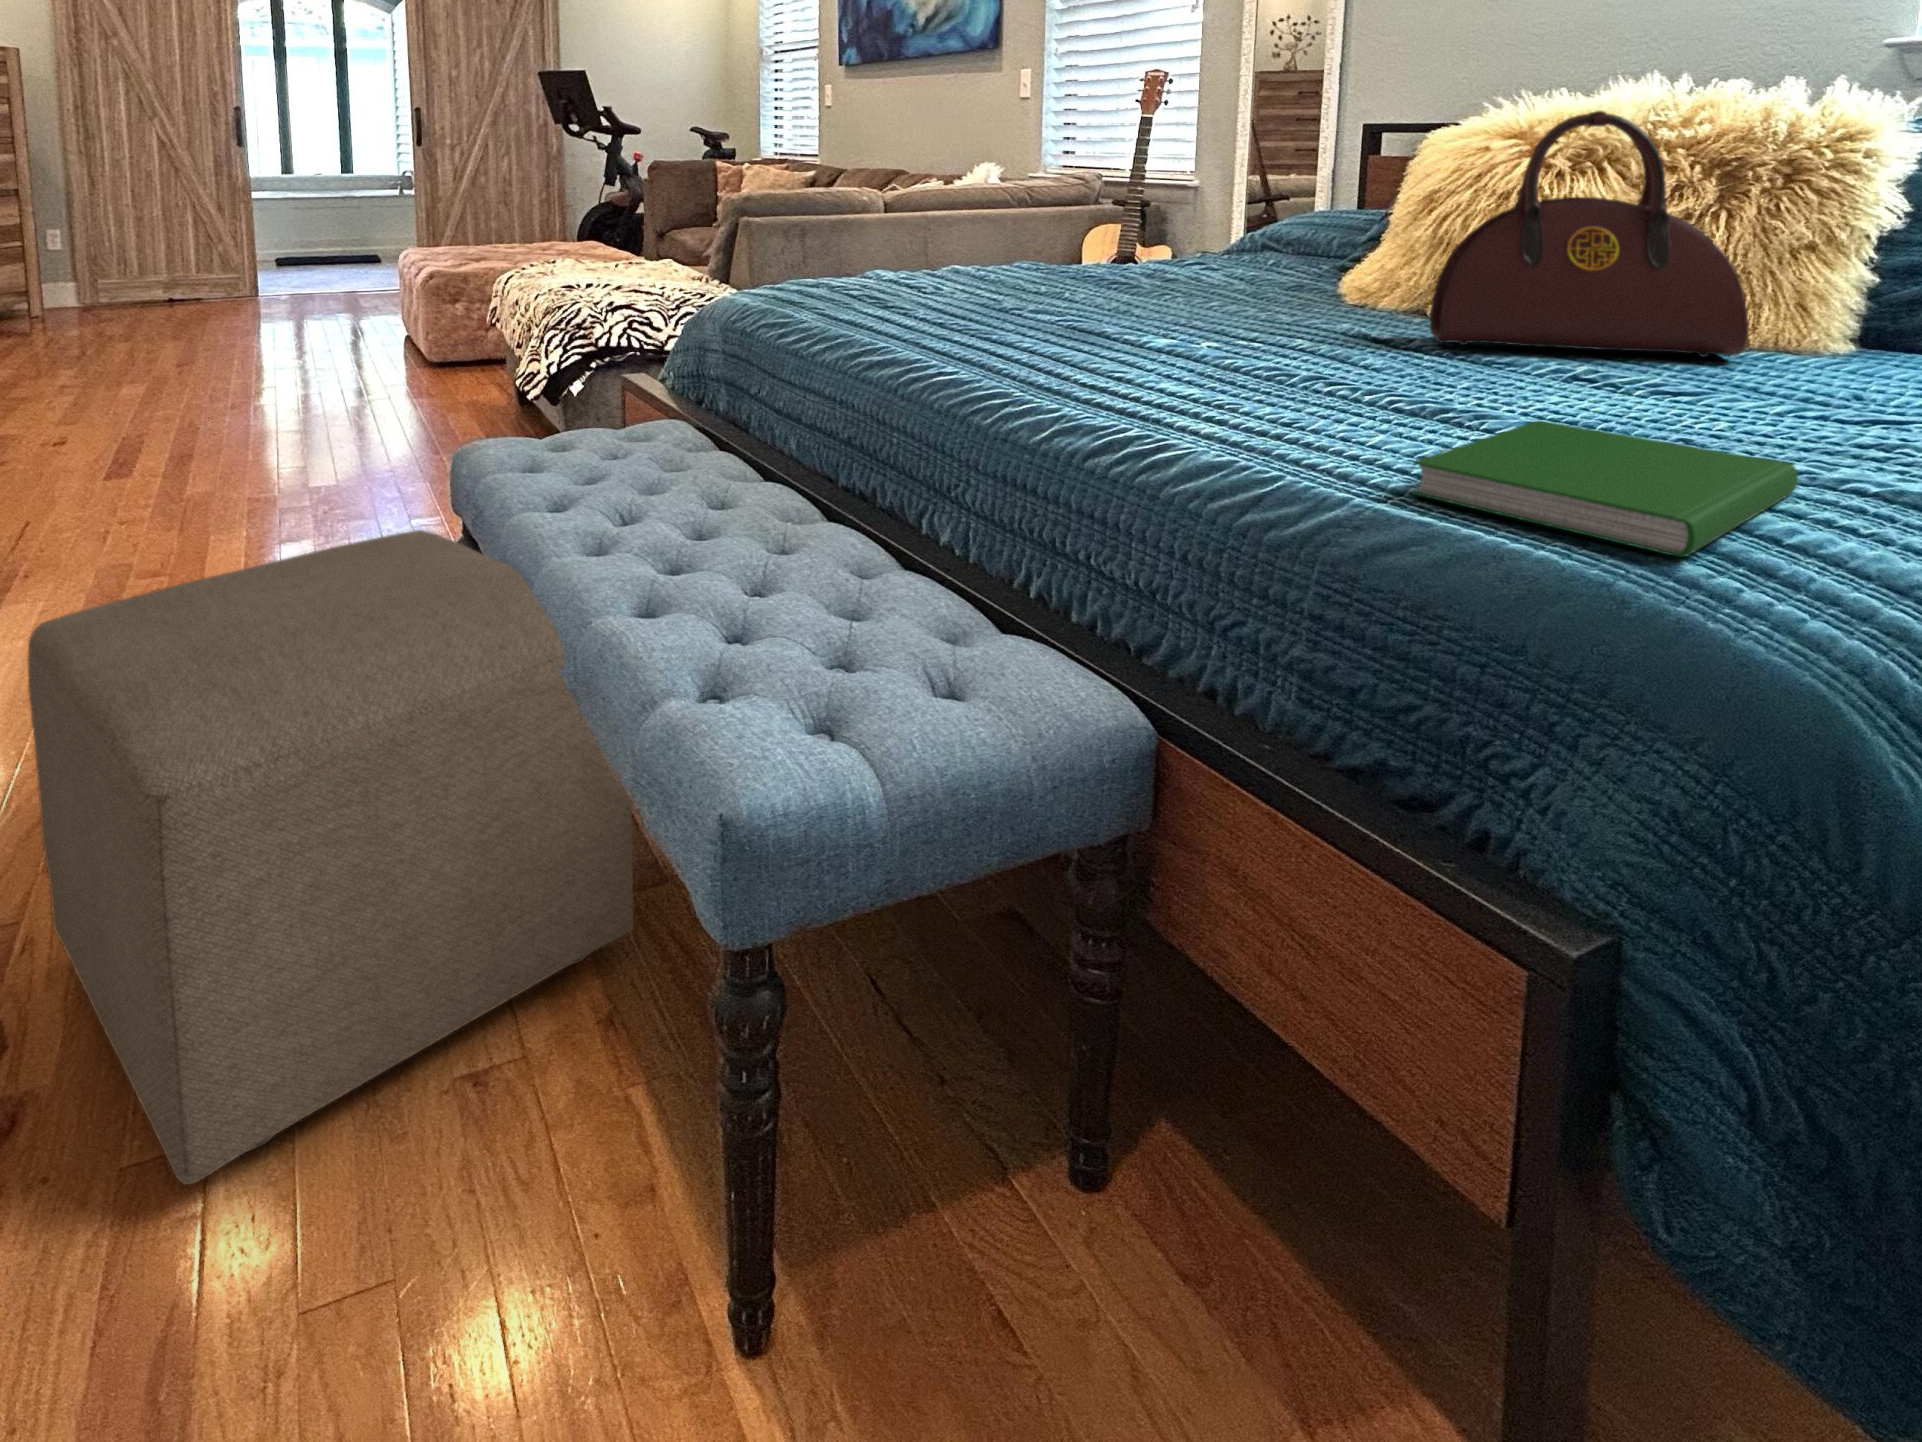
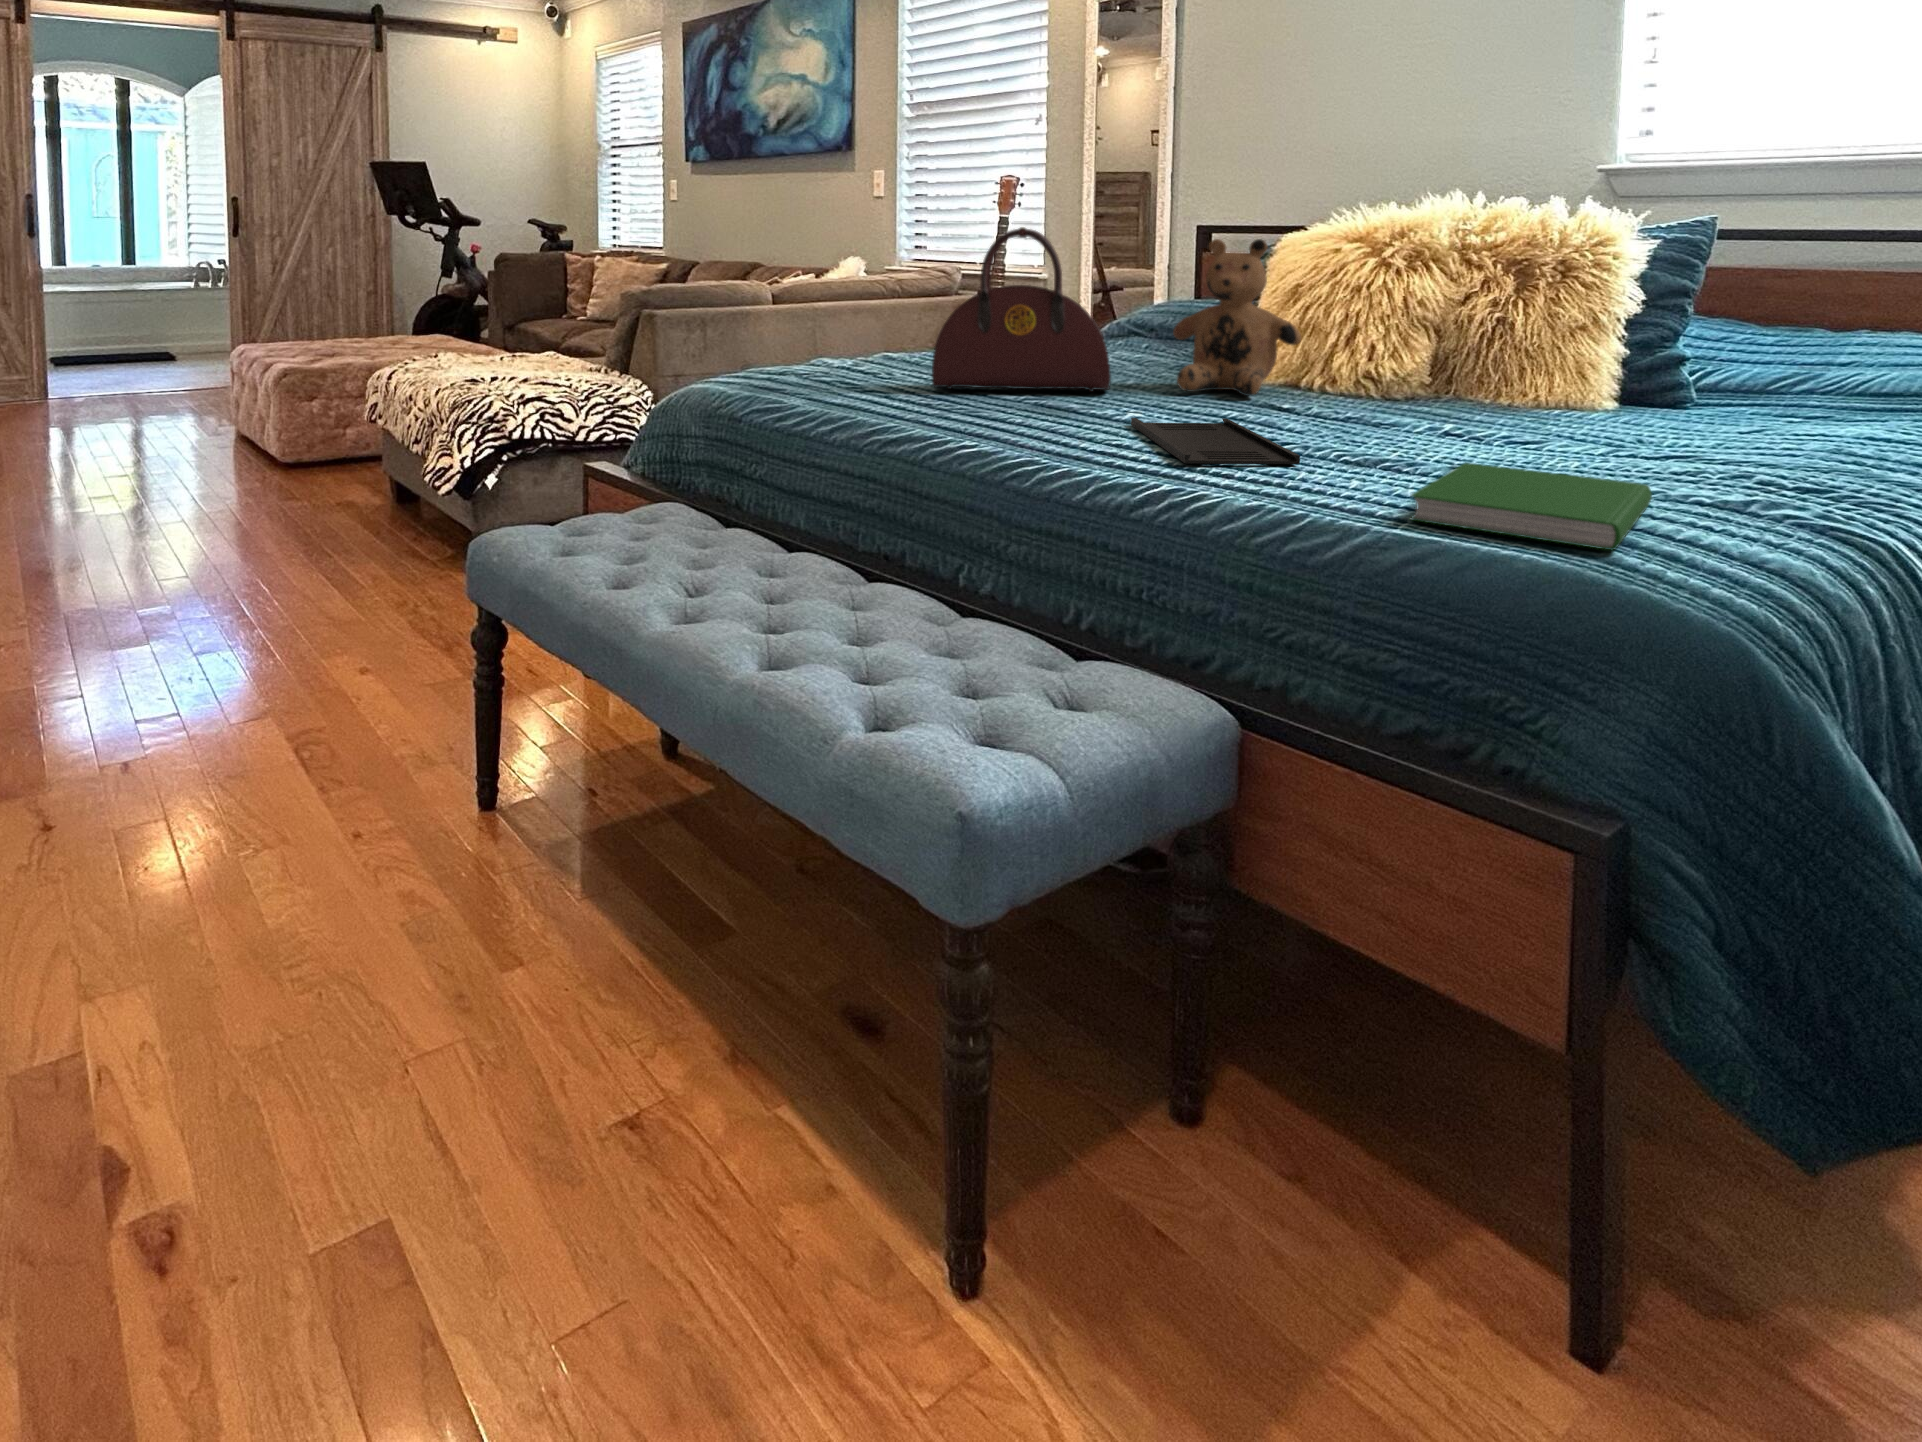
handbag: present [1430,111,1749,357] -> present [932,227,1111,392]
teddy bear: none [1250,134,1414,324] -> present [1173,239,1301,396]
tray: none [1158,346,1327,411] -> present [1131,418,1300,464]
ottoman: present [27,530,634,1185] -> none [129,619,738,1259]

